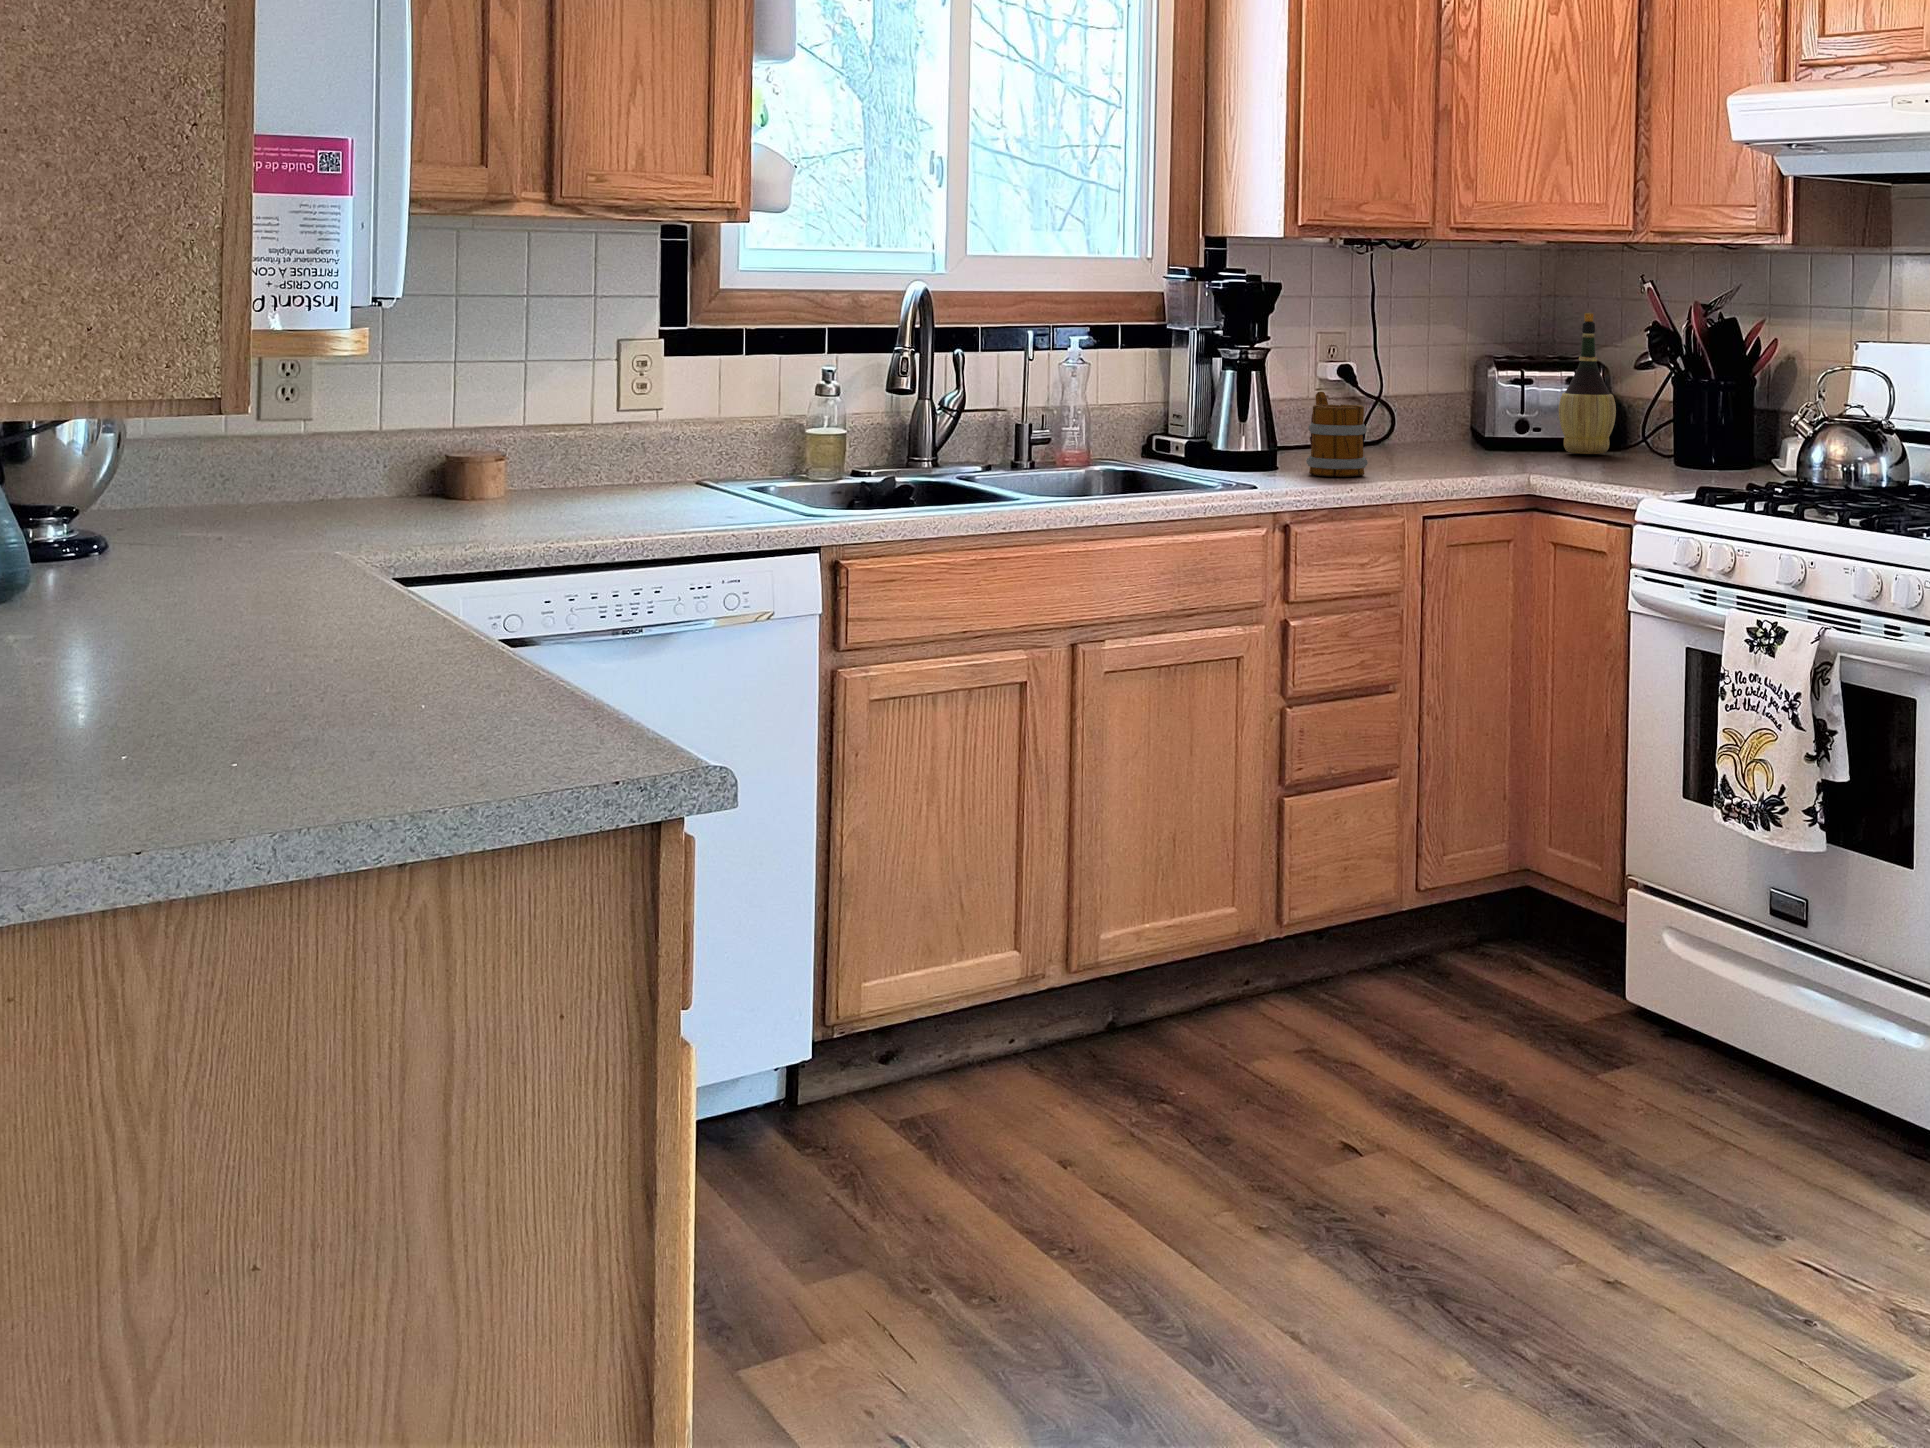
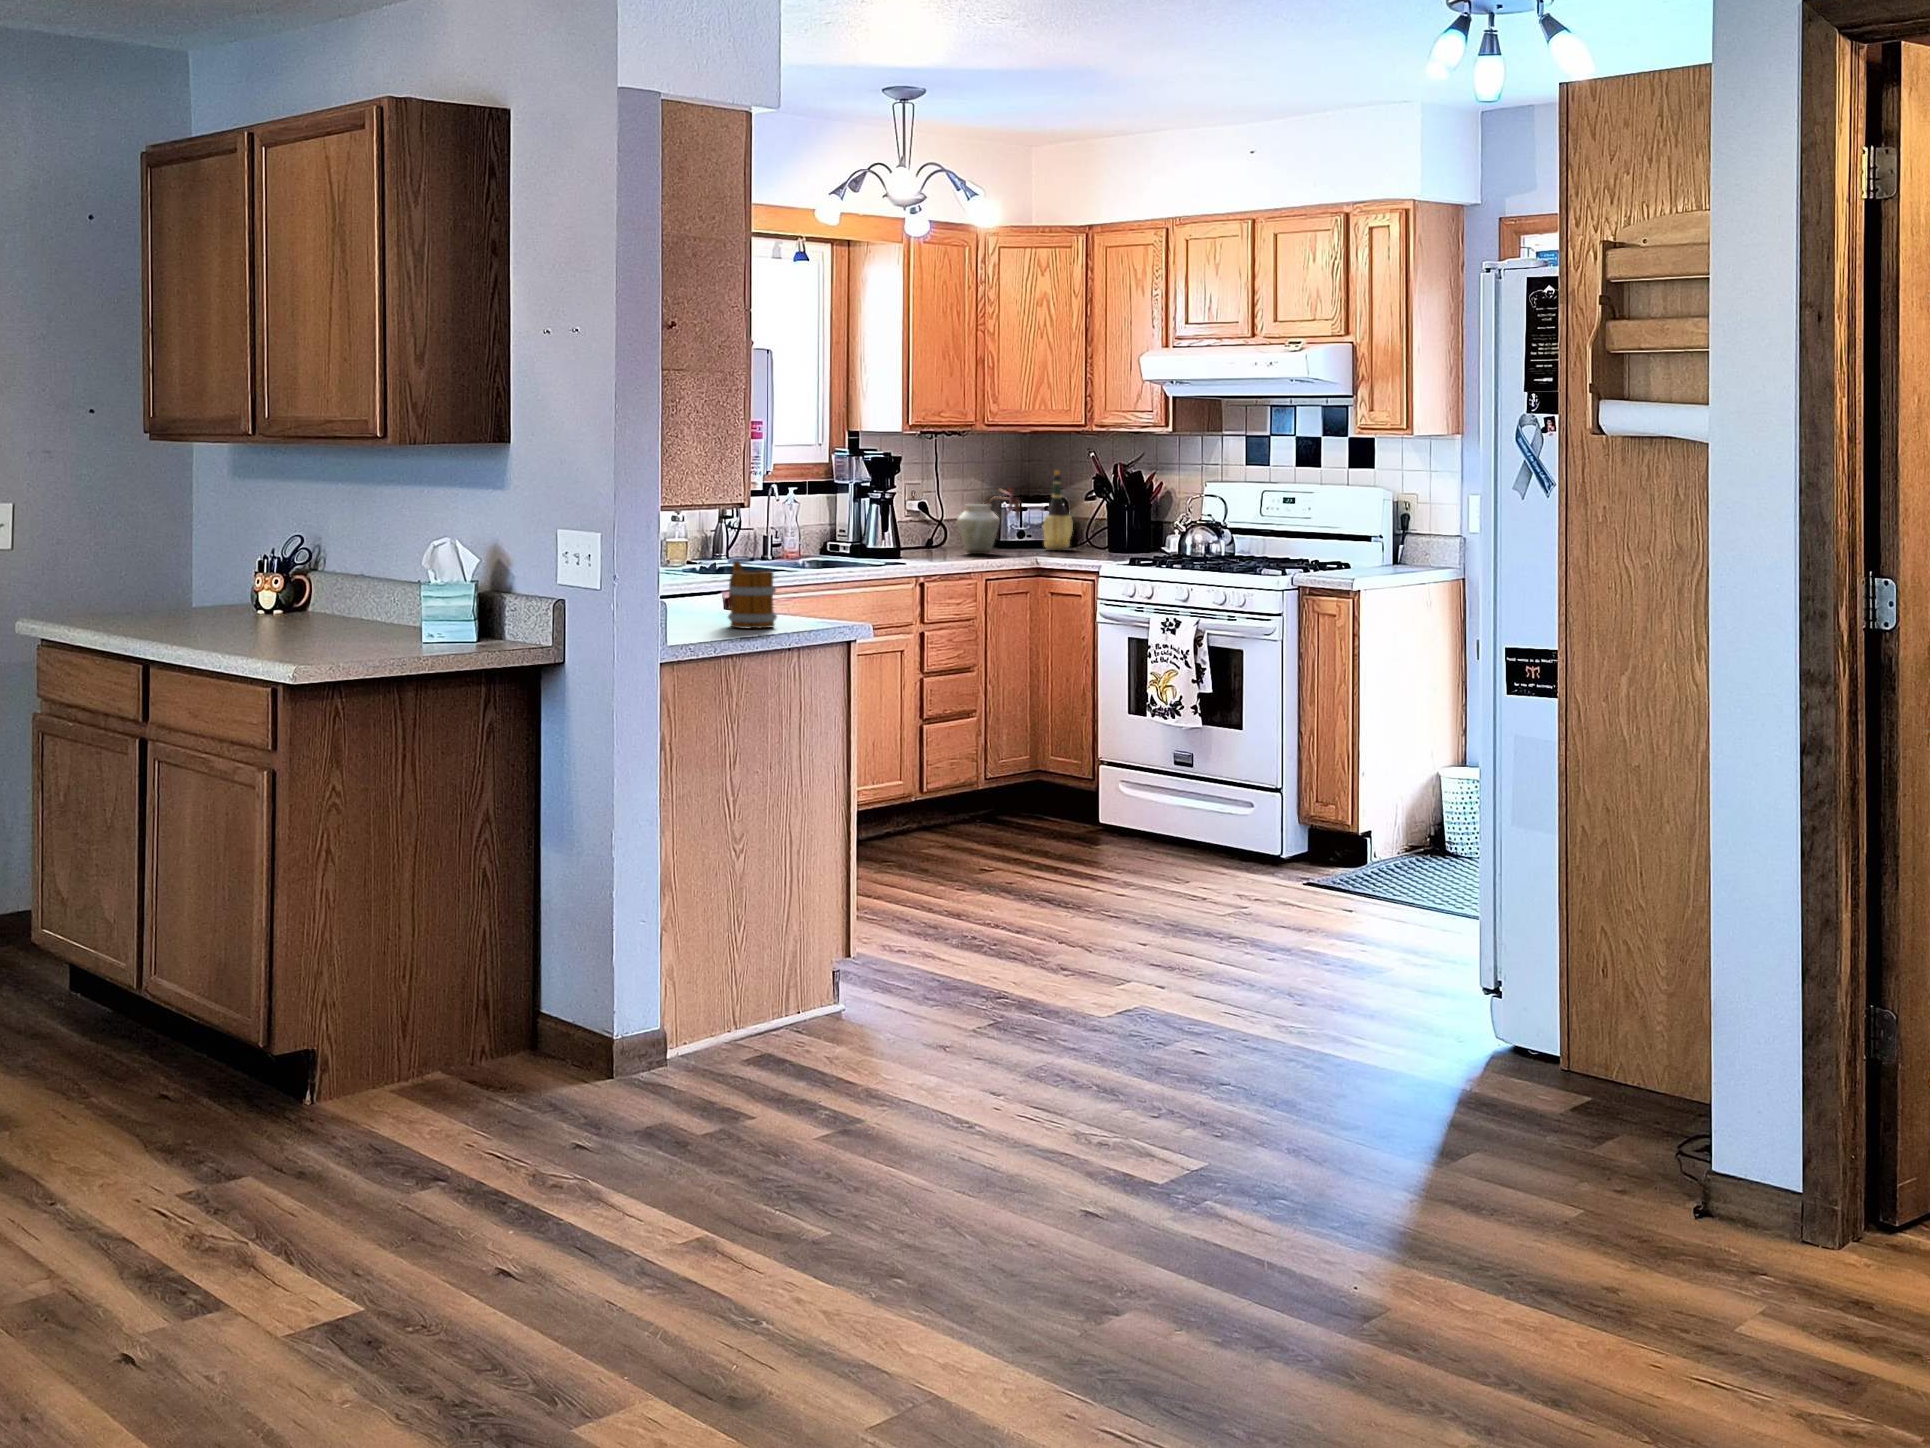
vase: none [1395,340,1511,462] -> present [957,487,1020,554]
mug: present [1306,392,1368,477] -> present [728,561,777,628]

